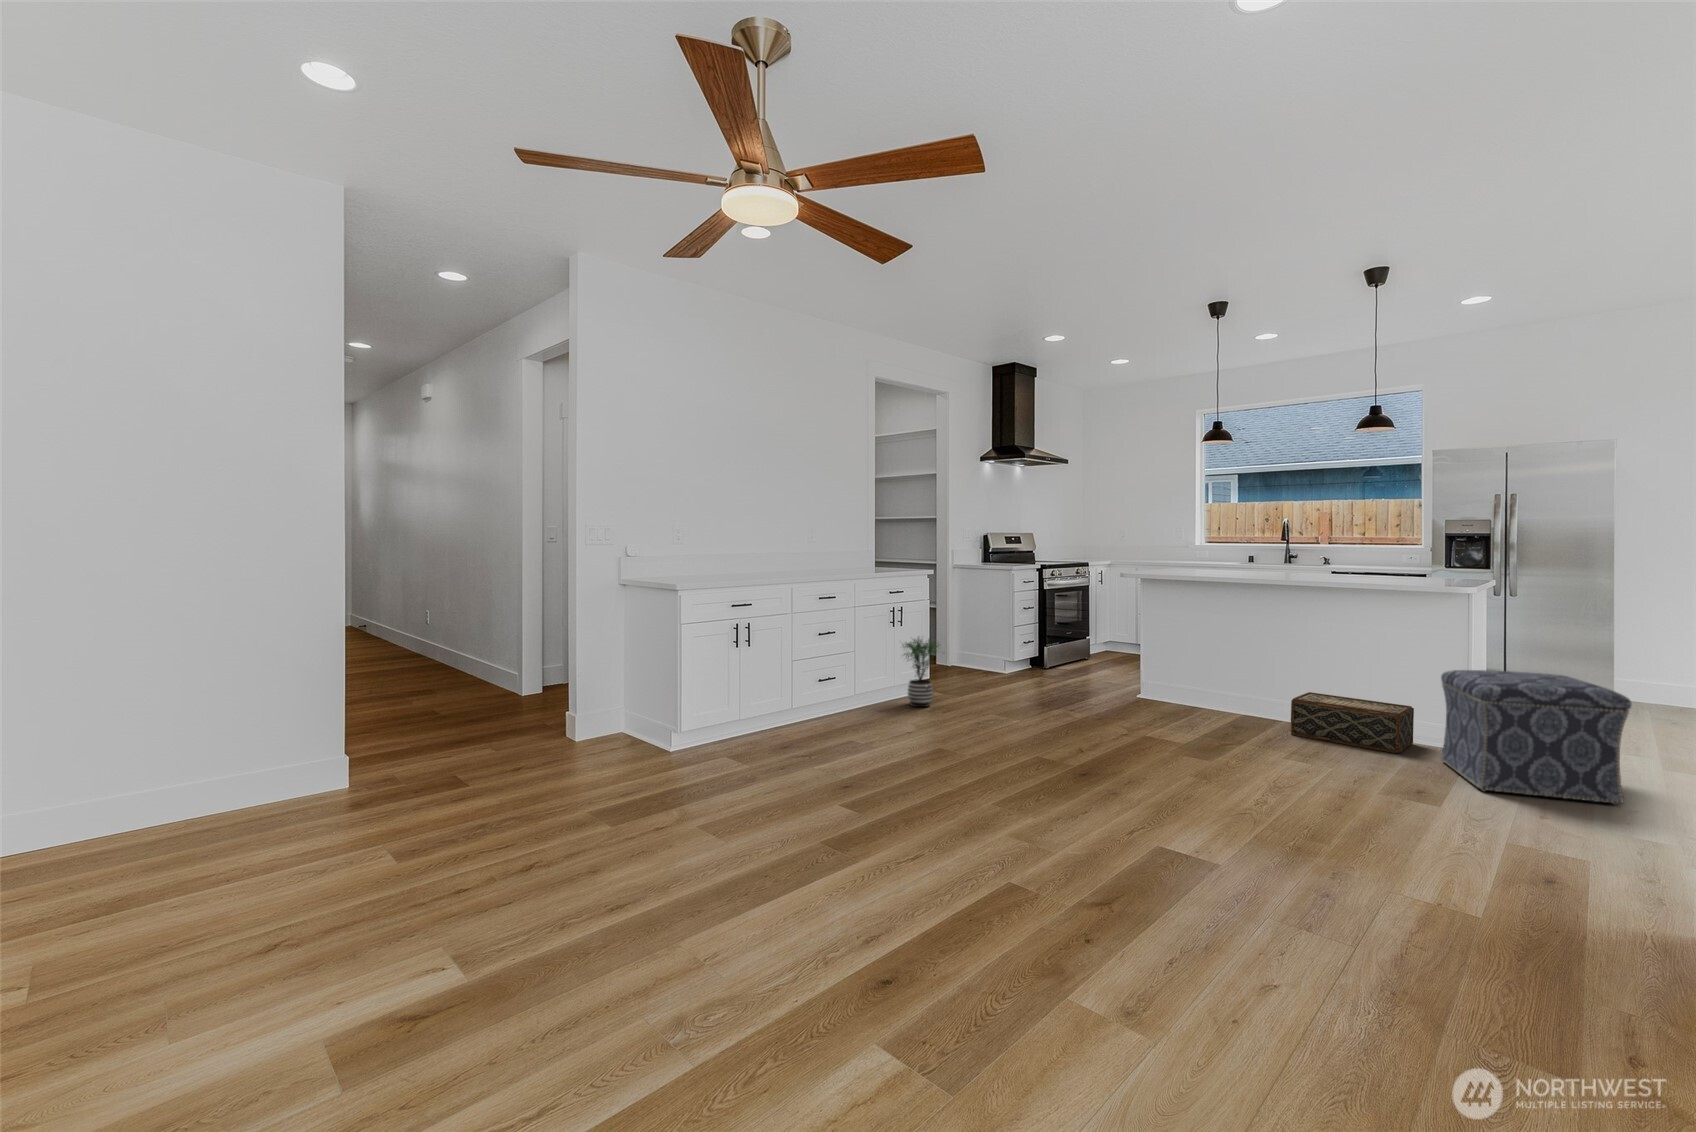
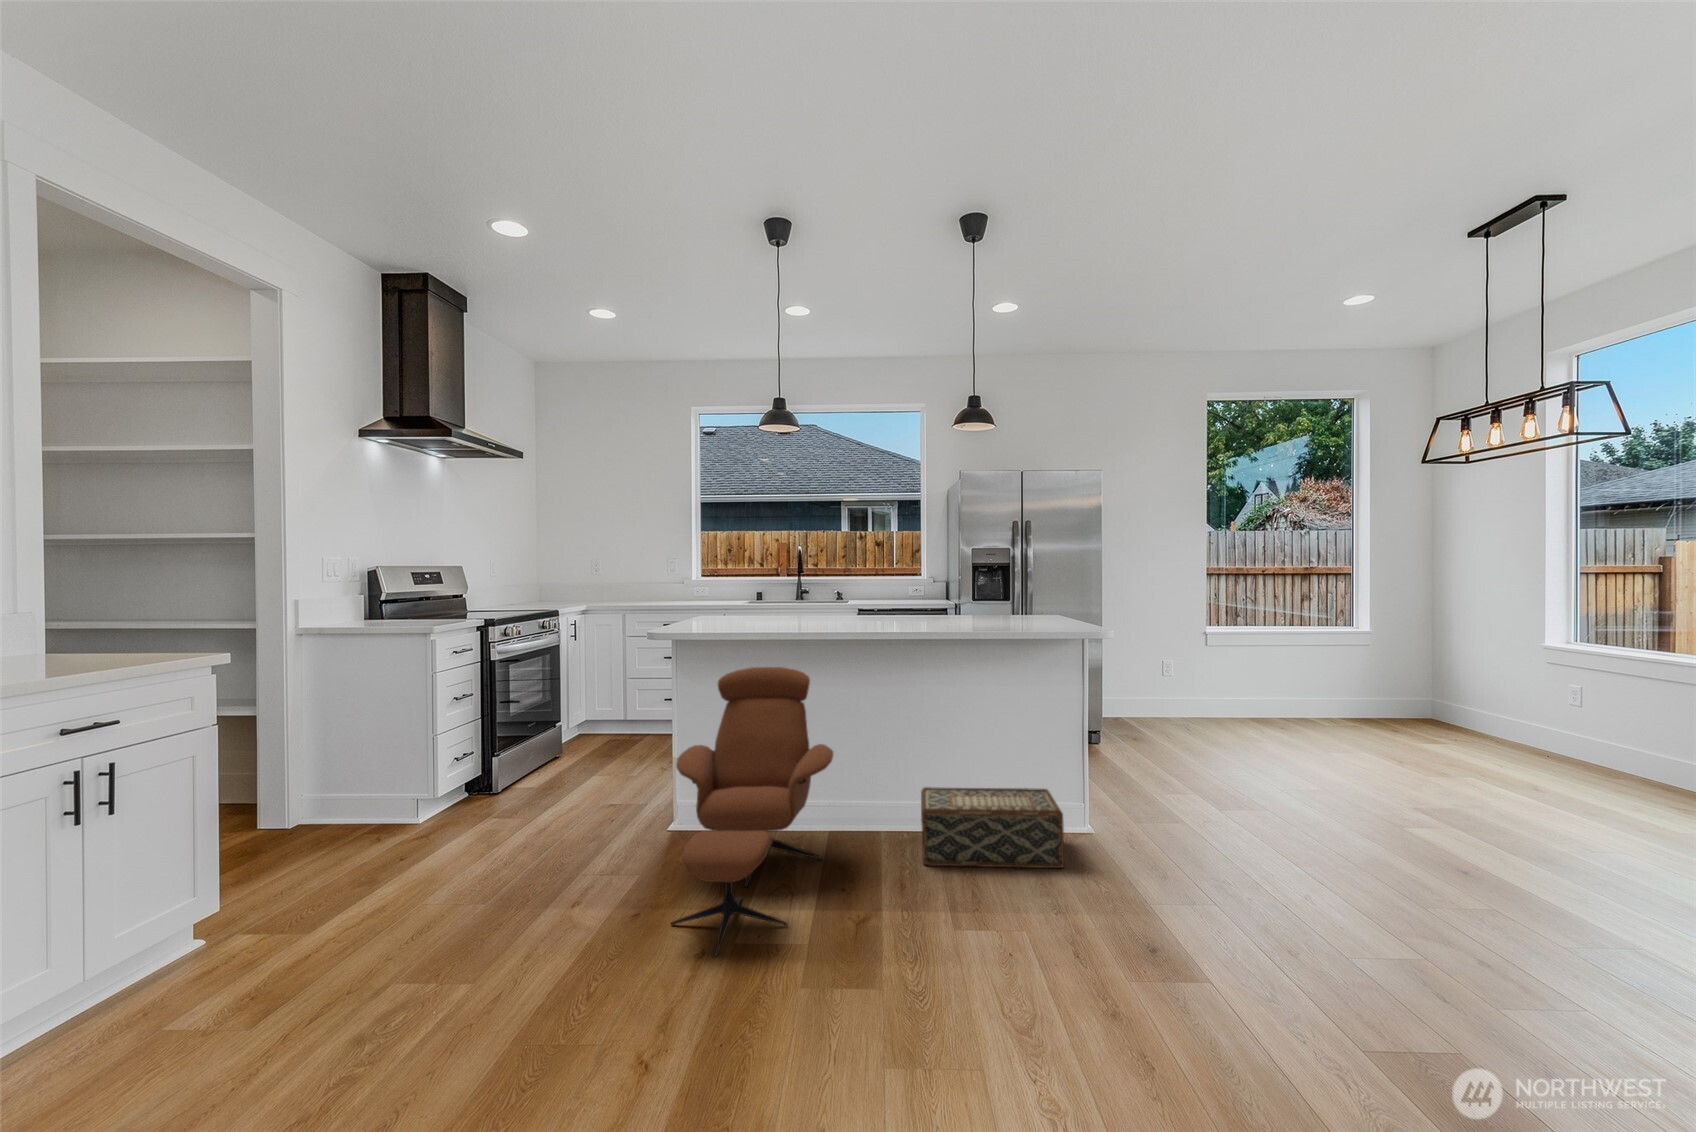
lounge chair: none [1117,602,1235,734] -> present [671,667,833,955]
potted plant: present [902,638,939,707] -> none [79,823,250,1034]
ottoman: present [1441,670,1631,805] -> none [1108,729,1335,927]

